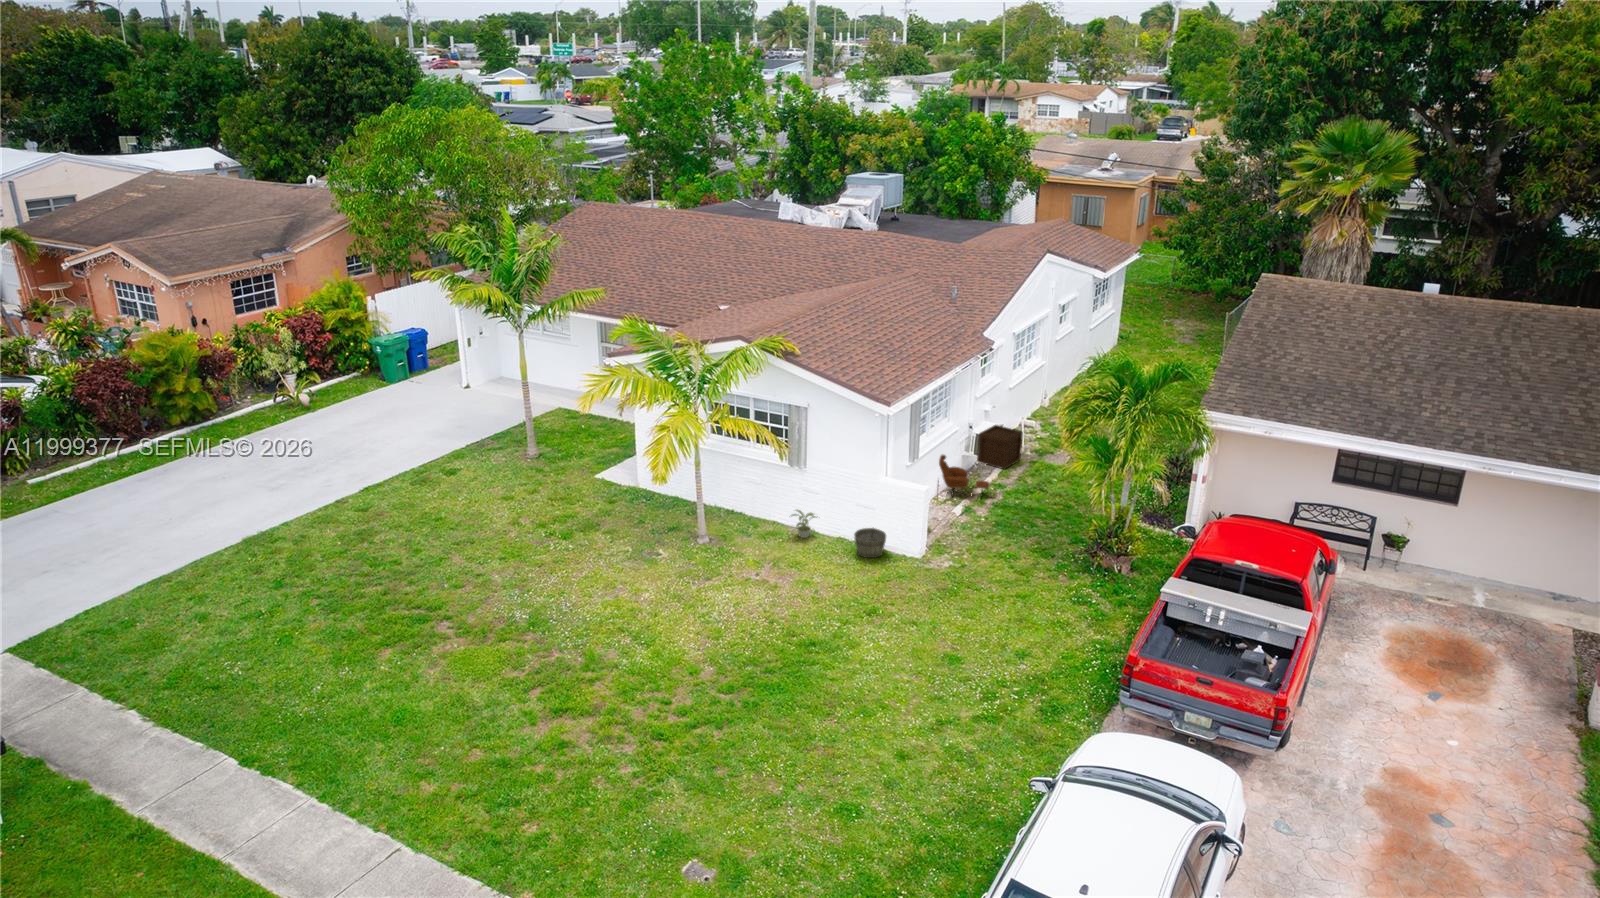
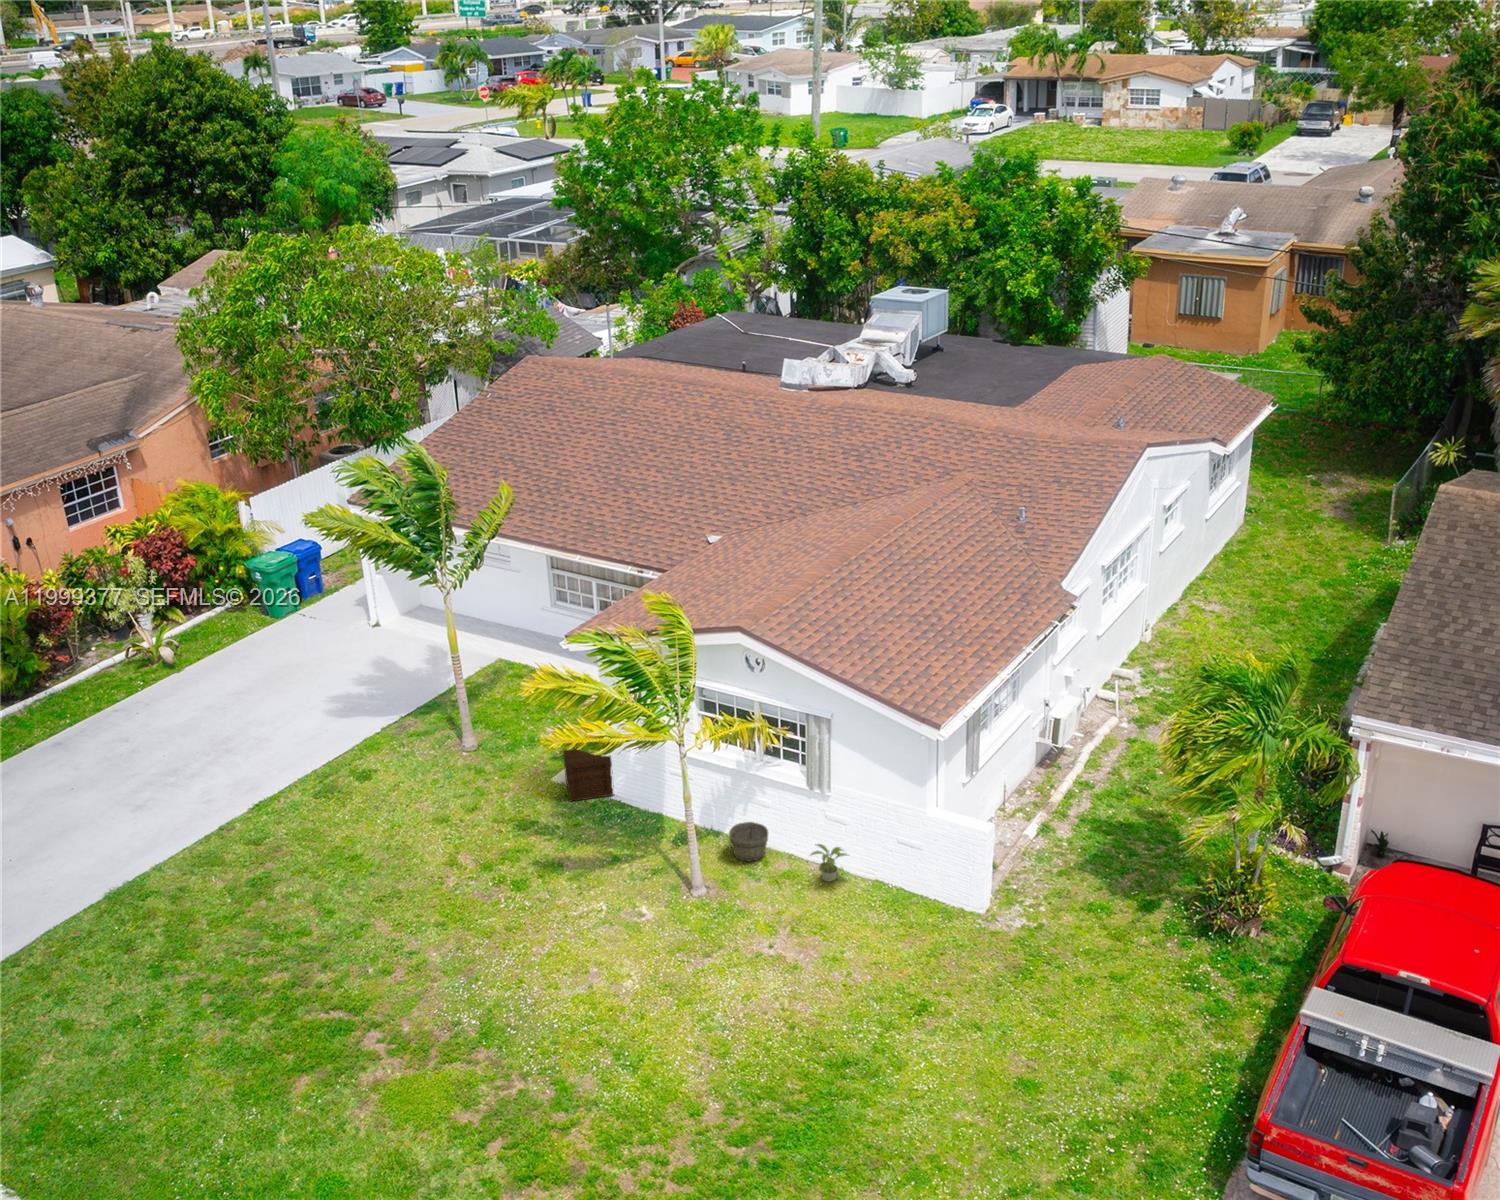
wooden crate: present [977,425,1023,469] -> present [563,749,614,801]
lounge chair: present [939,455,990,496] -> none [1006,753,1078,816]
wooden bucket: present [854,528,886,558] -> present [729,822,768,861]

